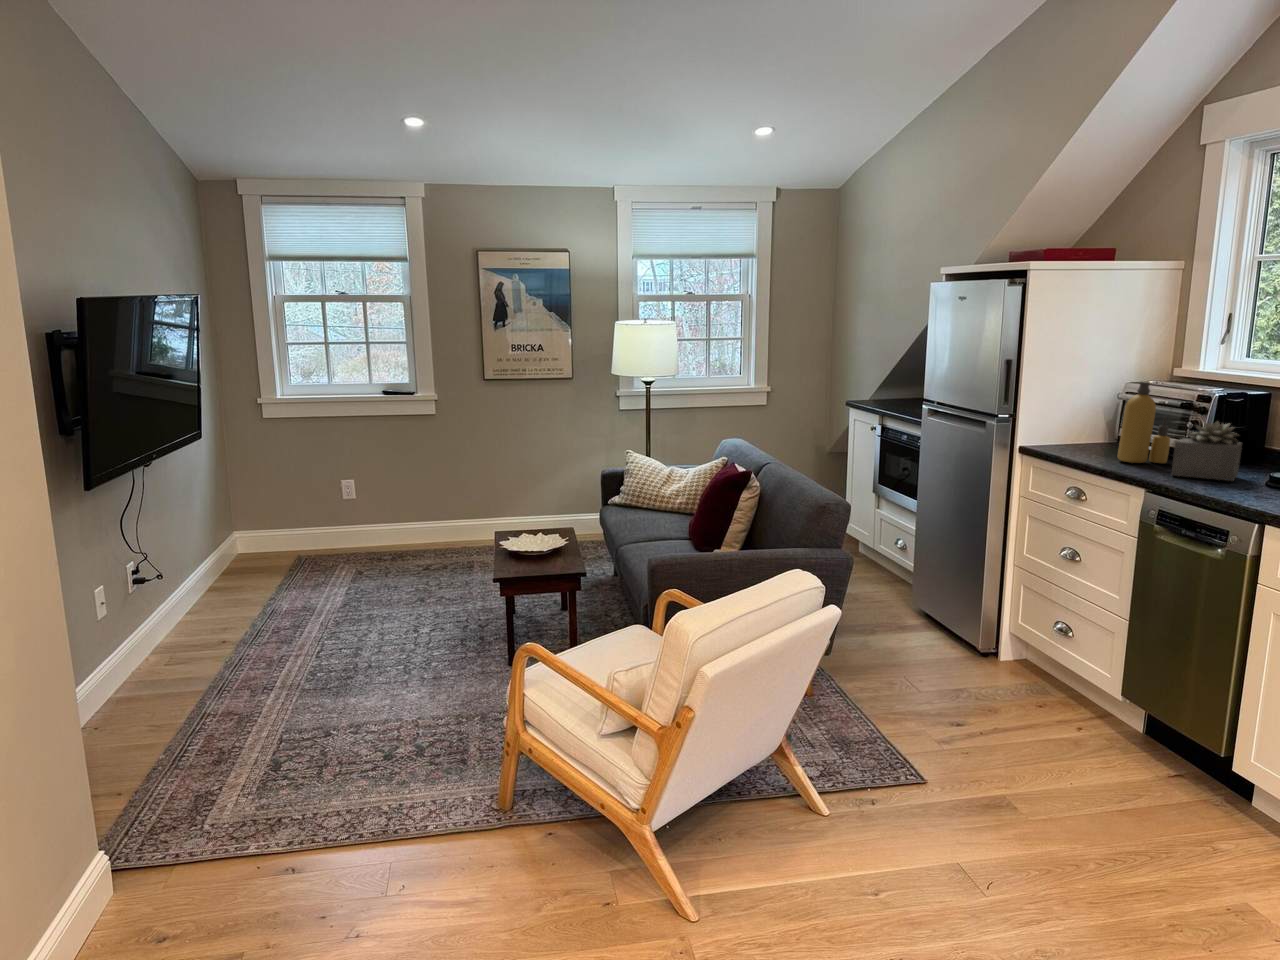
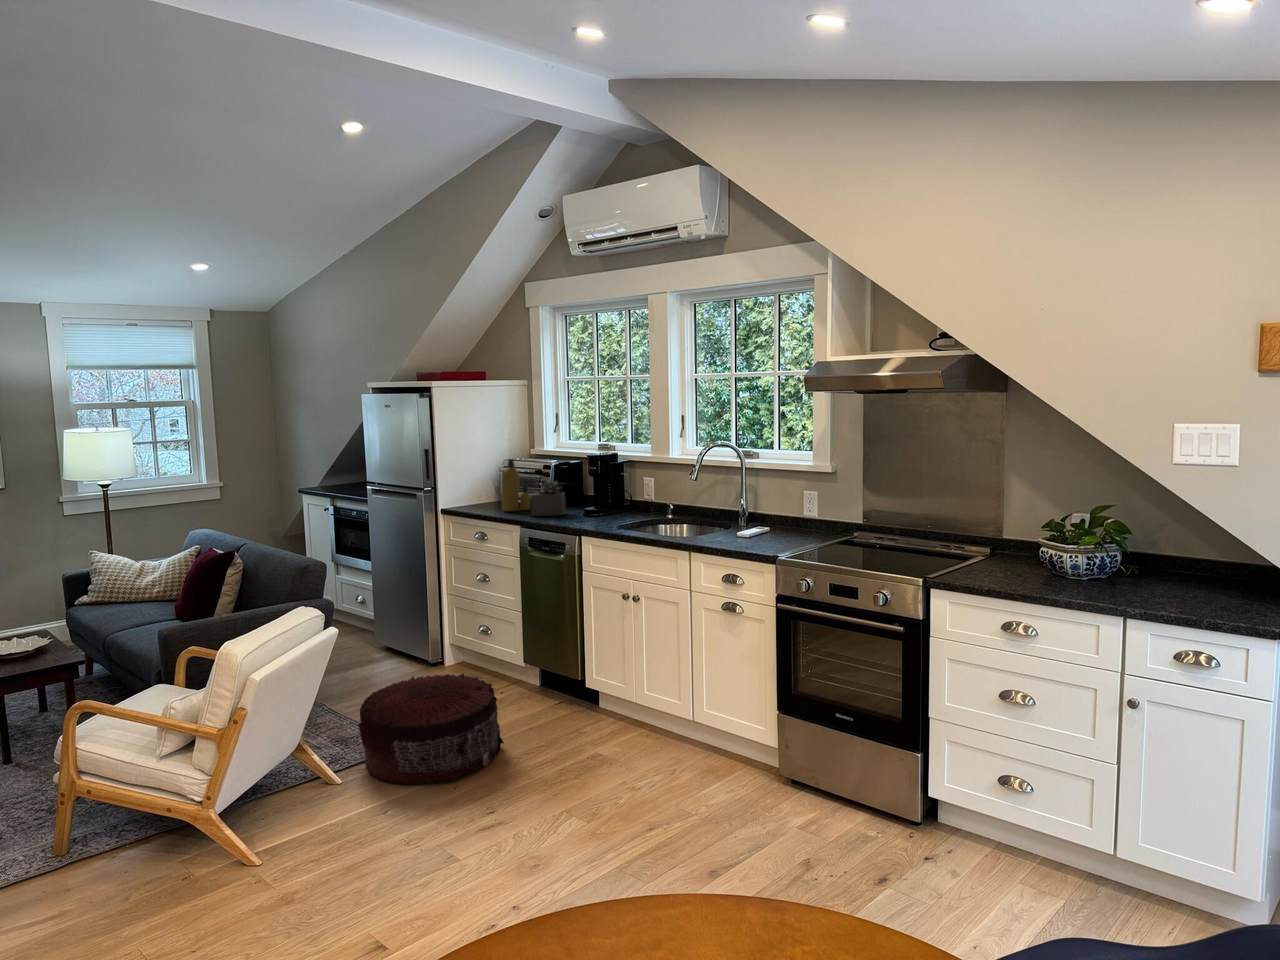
pouf: none [859,684,1079,877] -> present [358,673,504,784]

